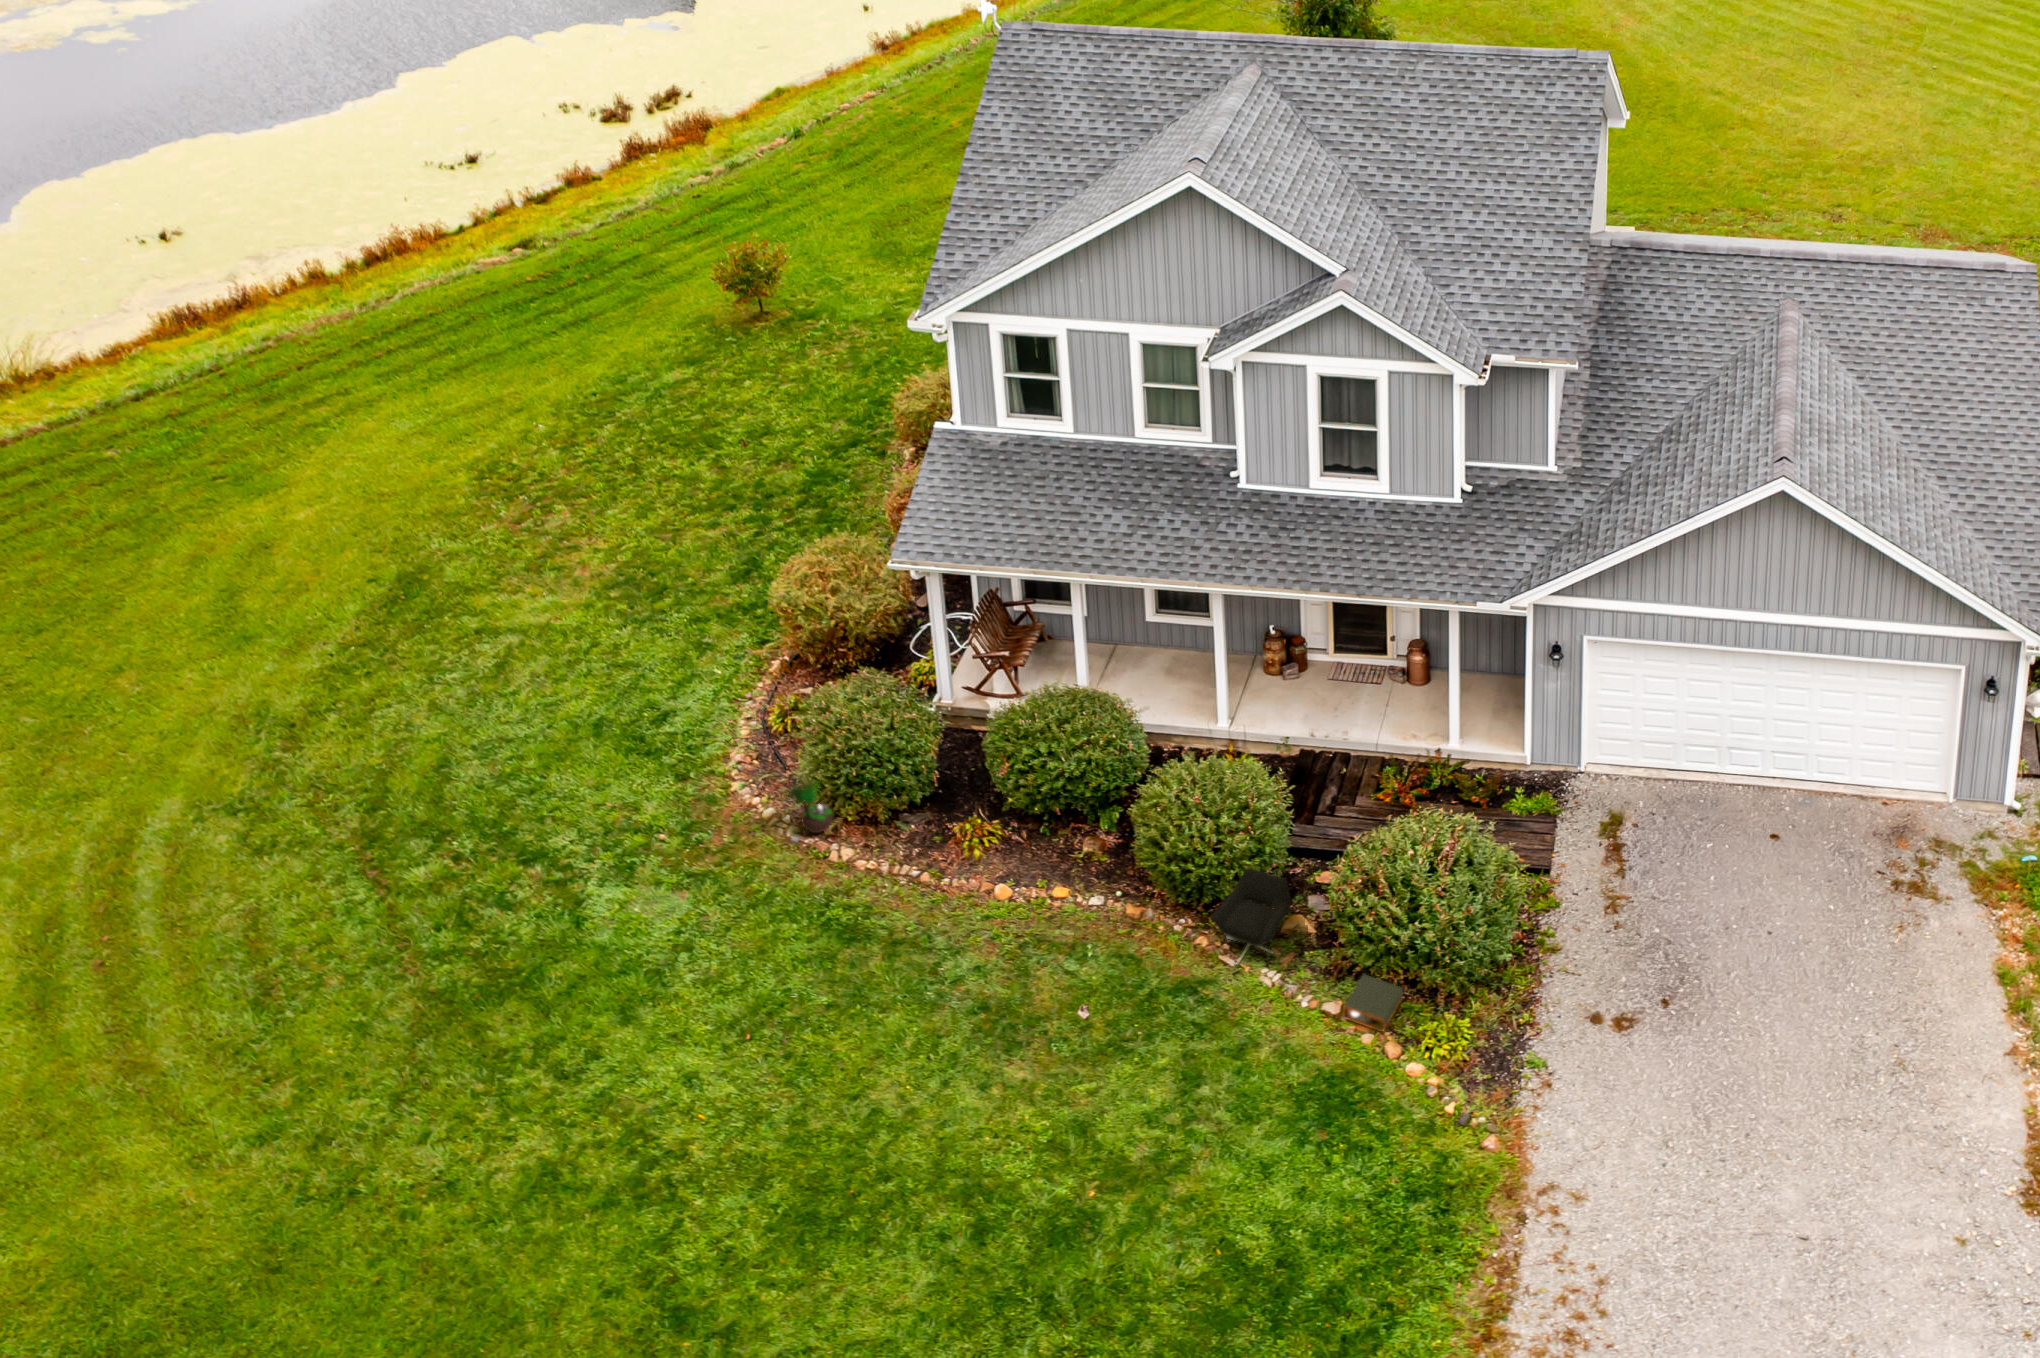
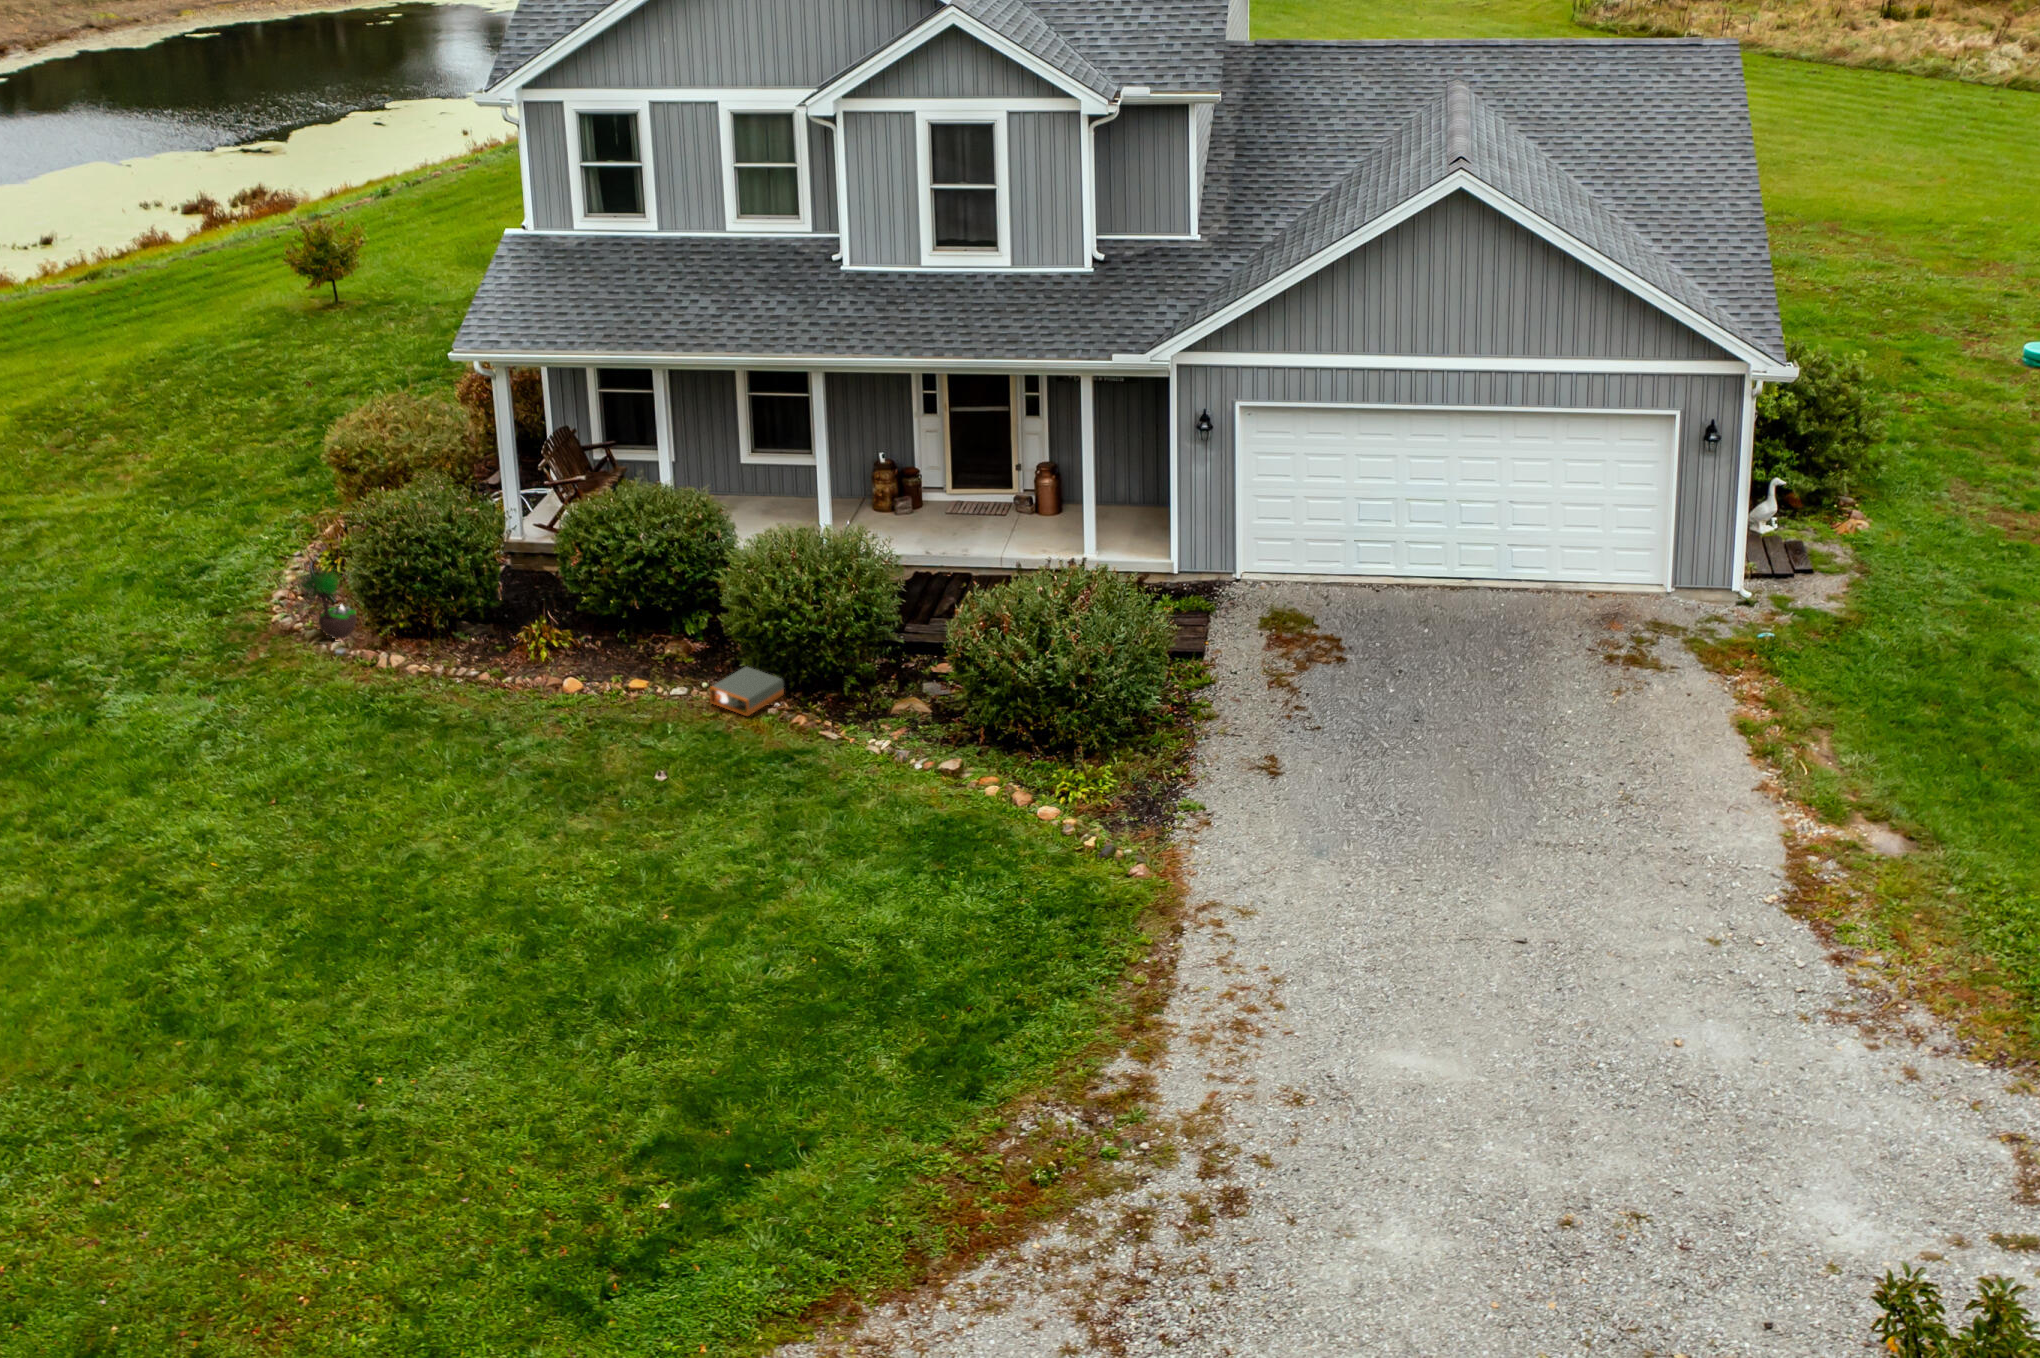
lounge chair: present [1211,868,1291,965] -> none [803,628,900,733]
storage box: present [1343,975,1403,1032] -> present [710,667,784,716]

